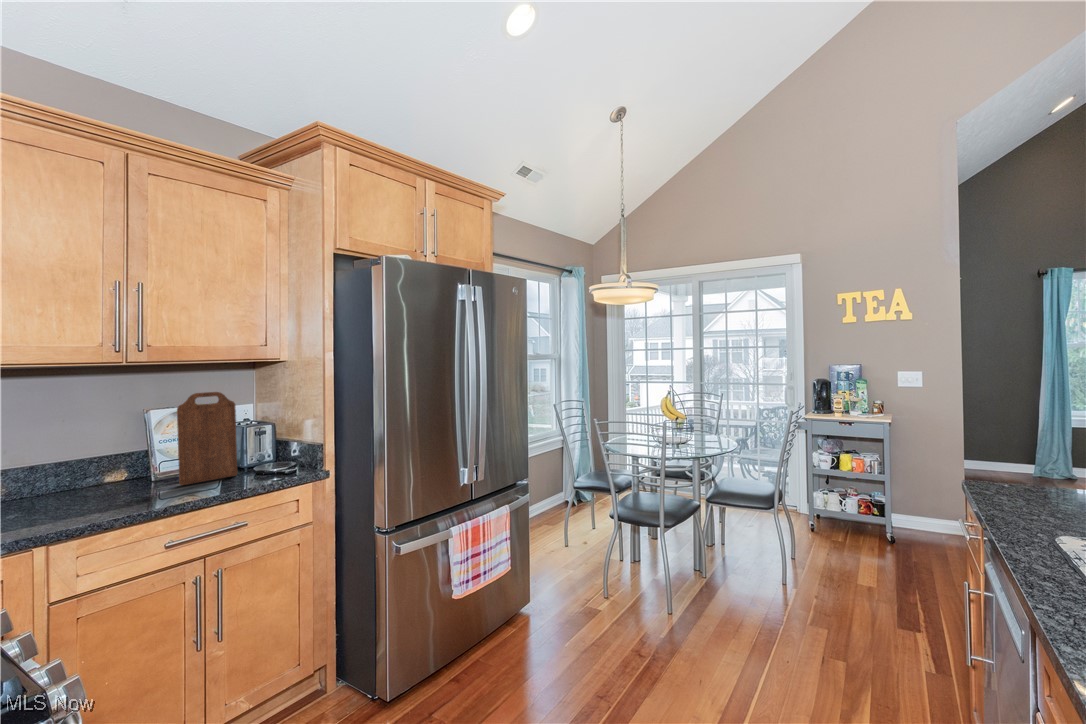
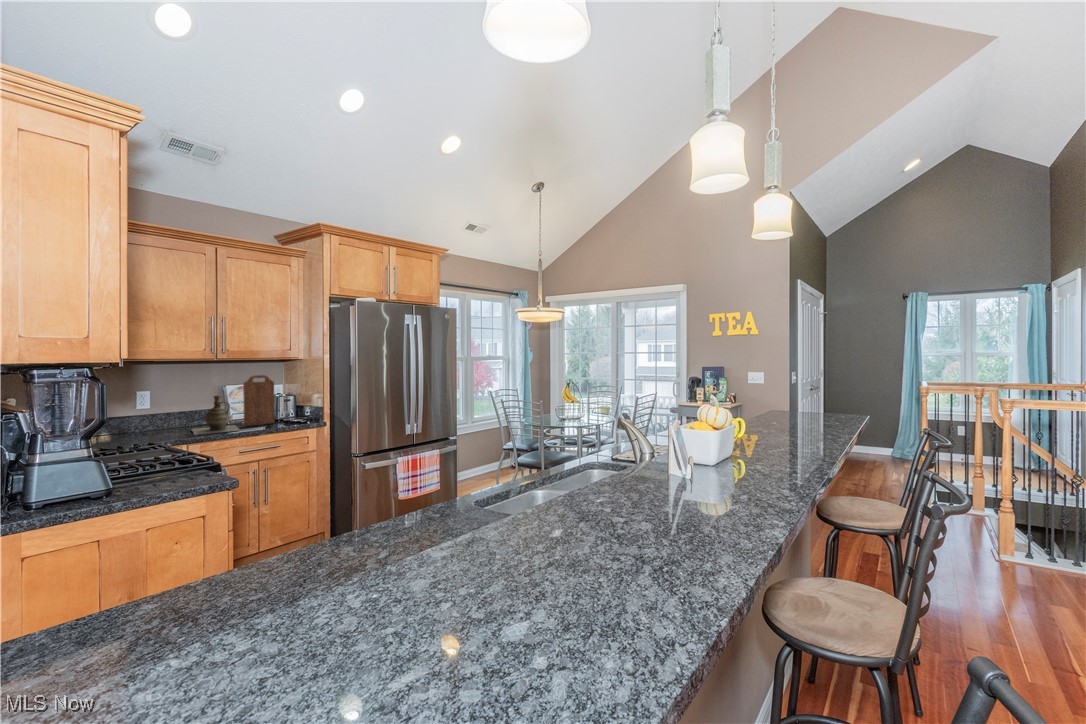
ceramic jug: none [66,435,167,519] -> present [192,396,239,435]

